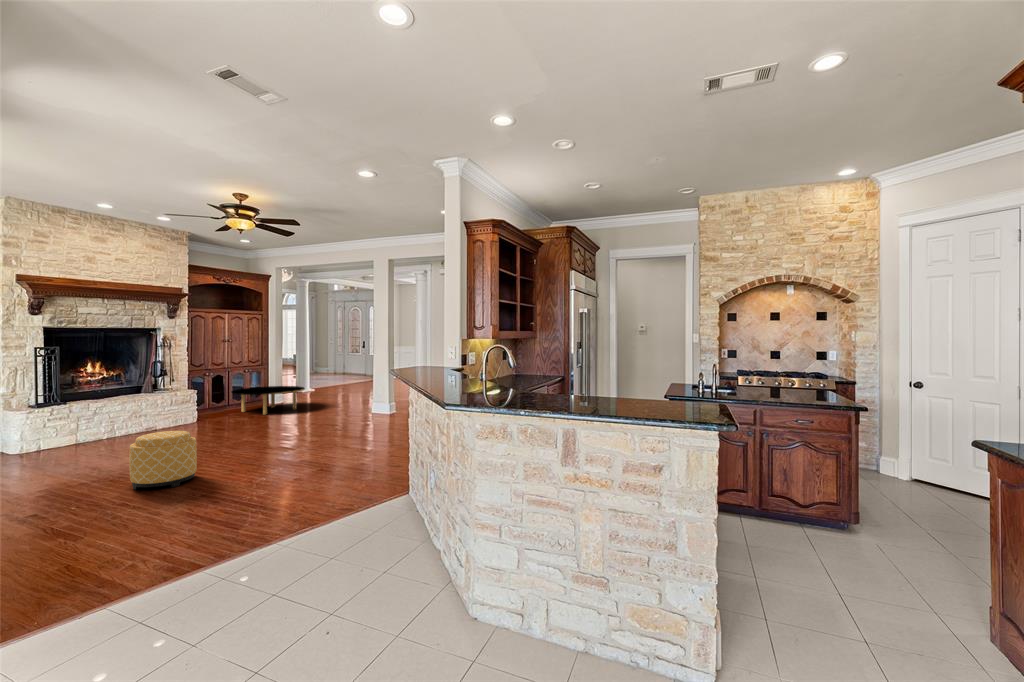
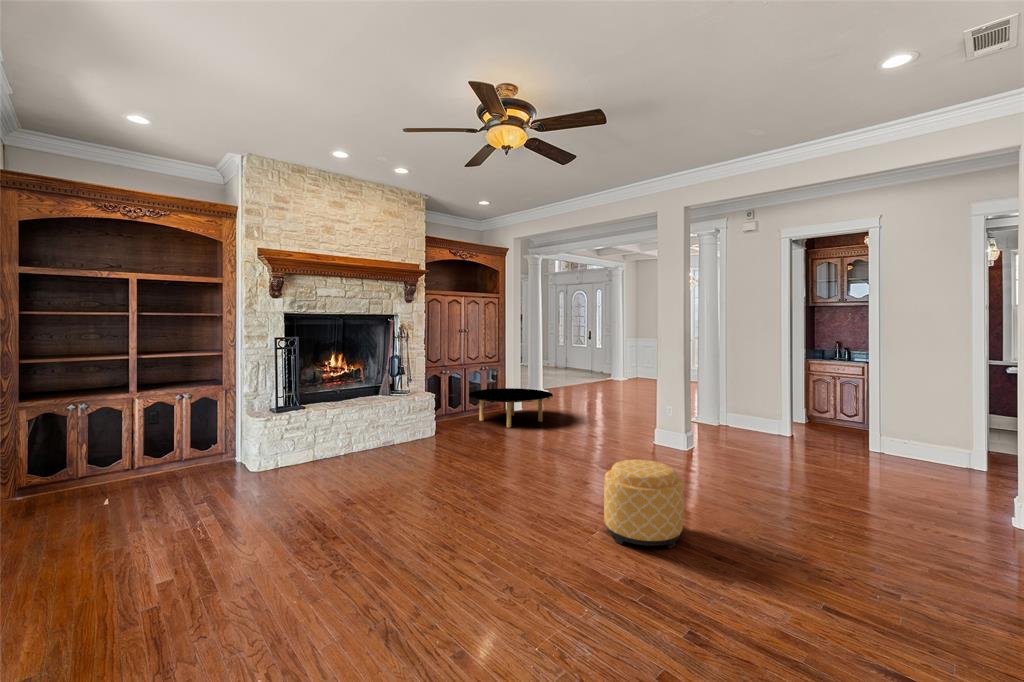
ottoman: present [129,431,197,490] -> present [604,460,684,548]

